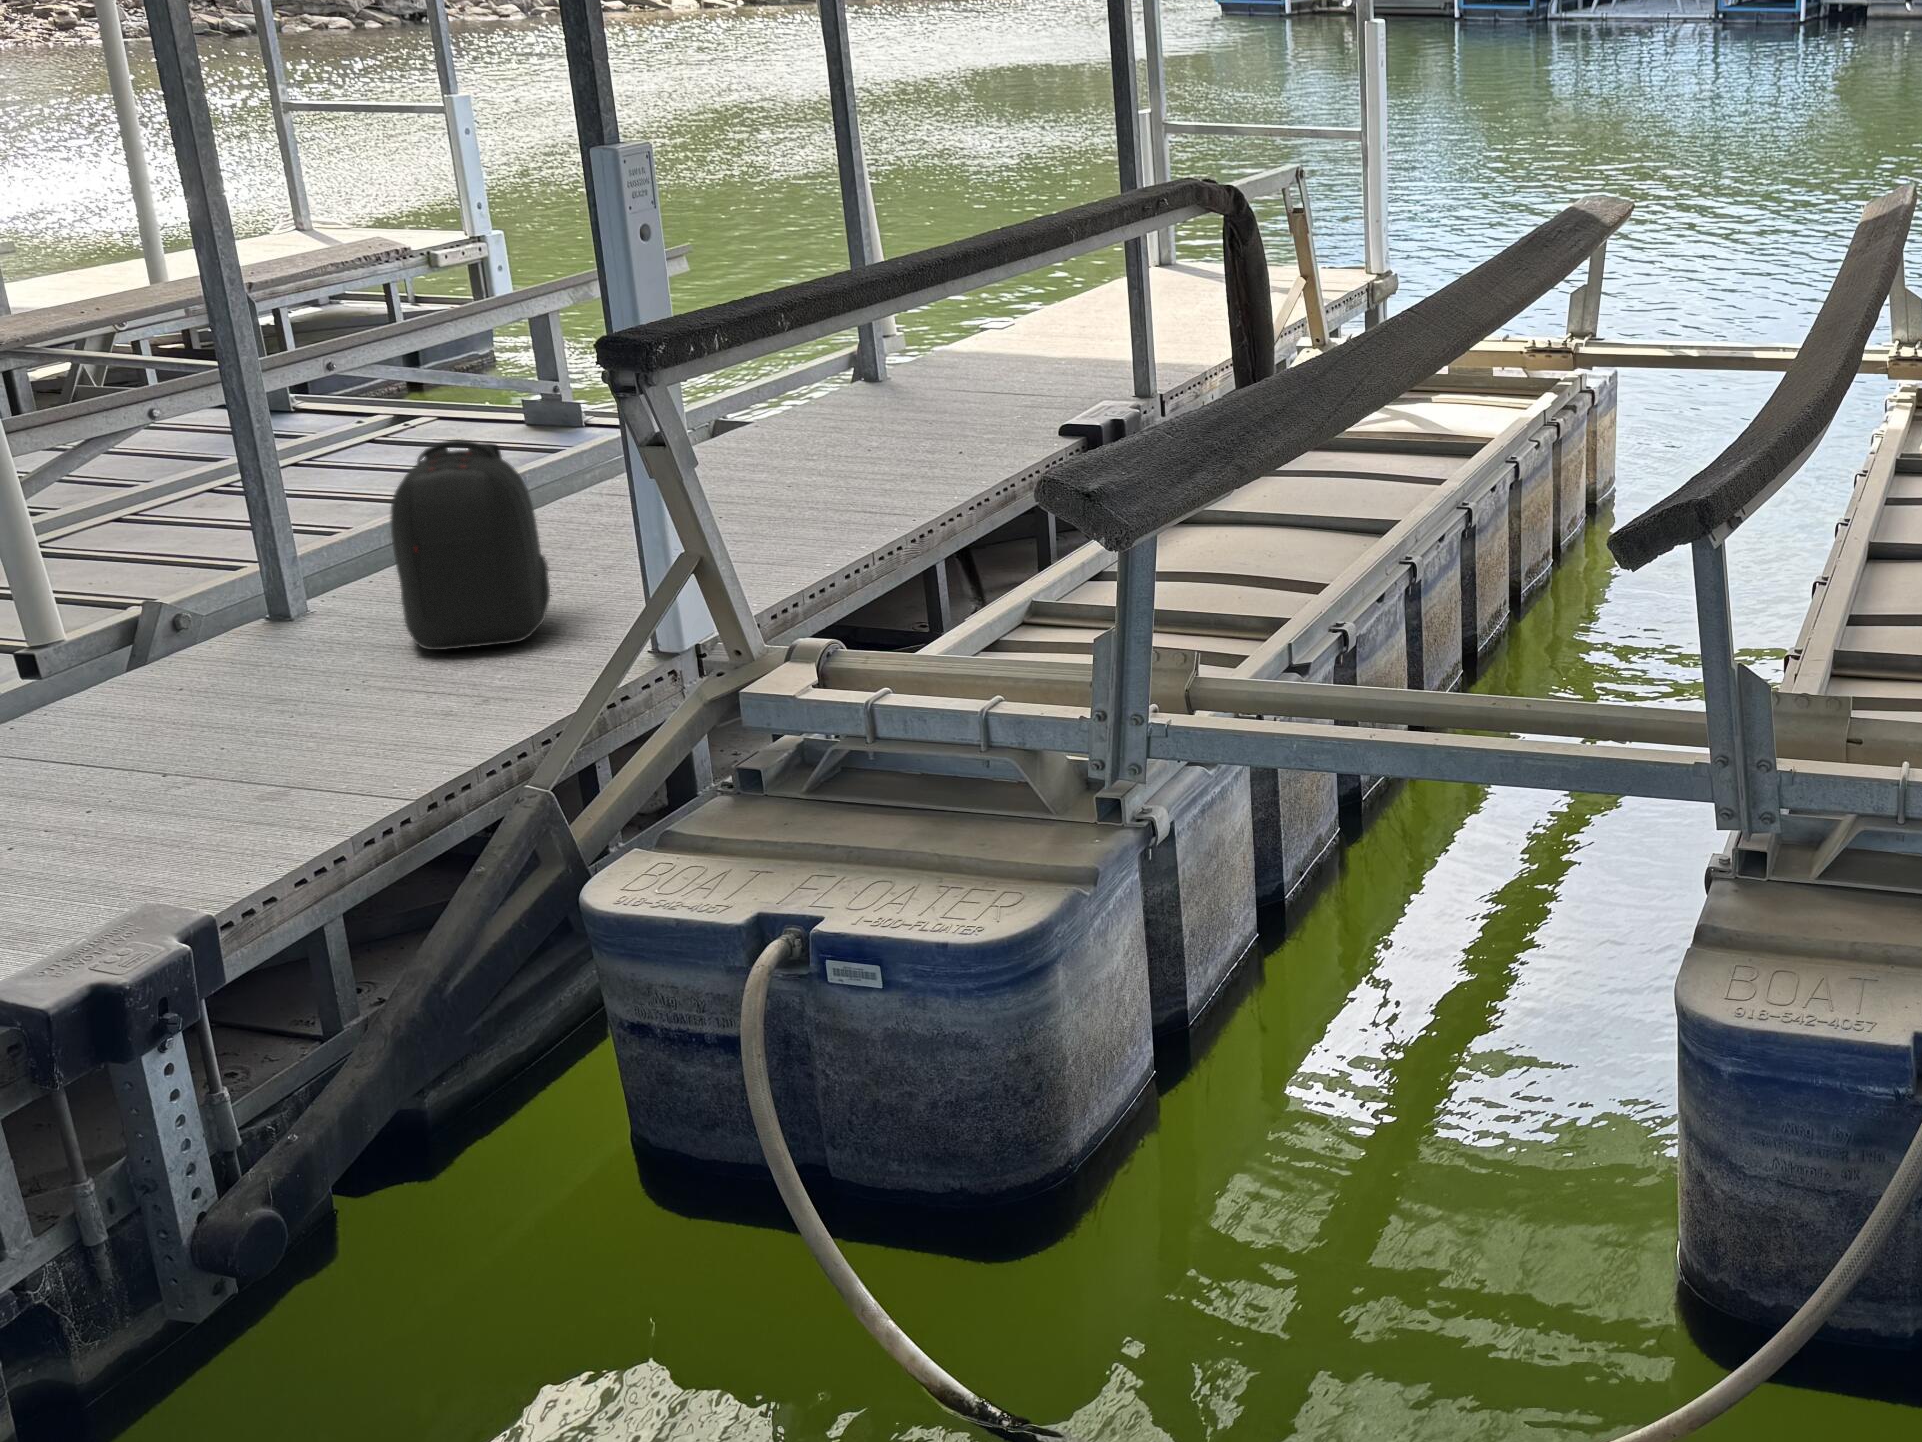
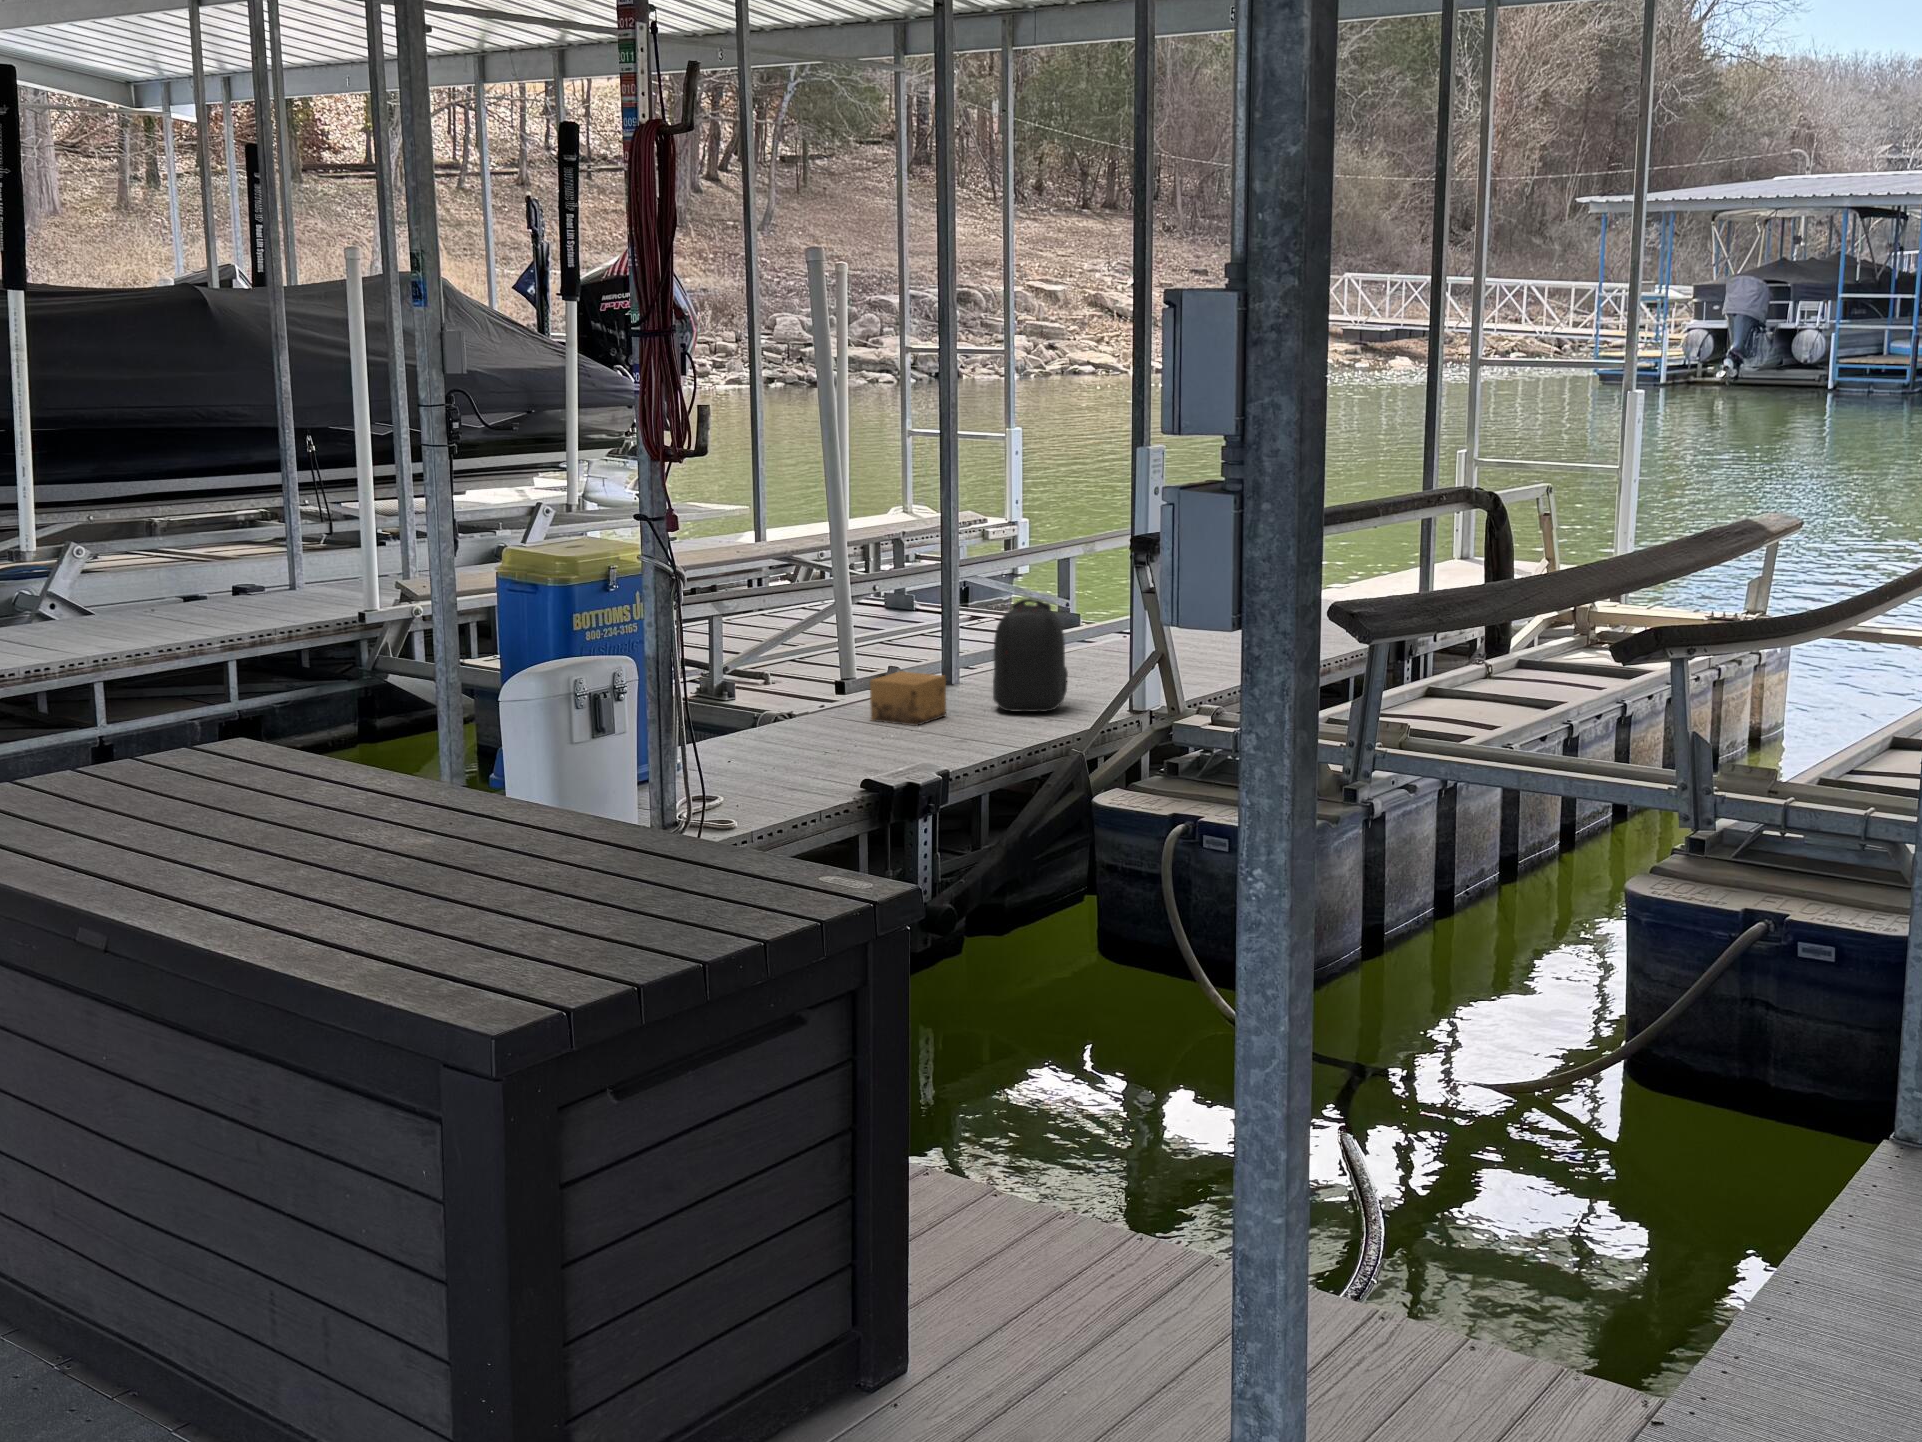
cardboard box: none [129,600,310,713] -> present [870,671,946,726]

